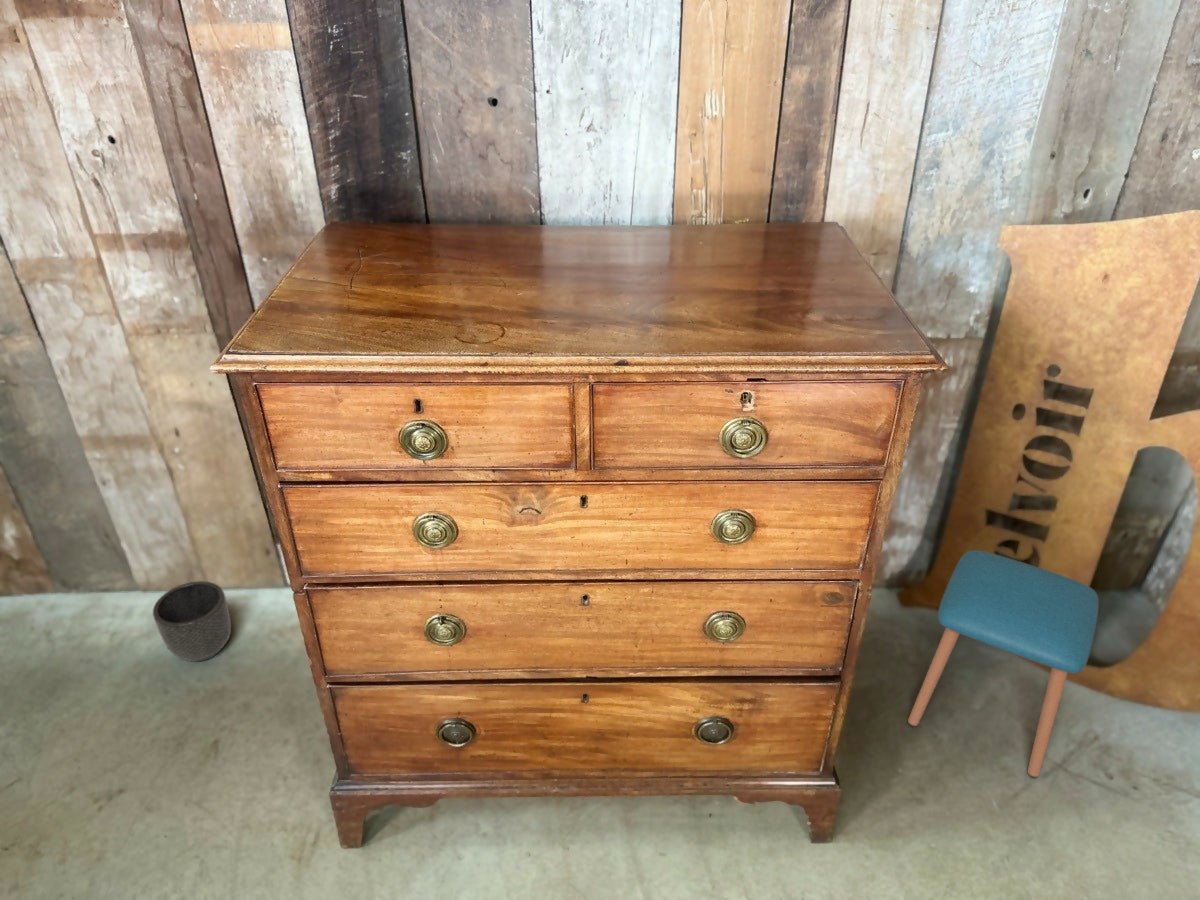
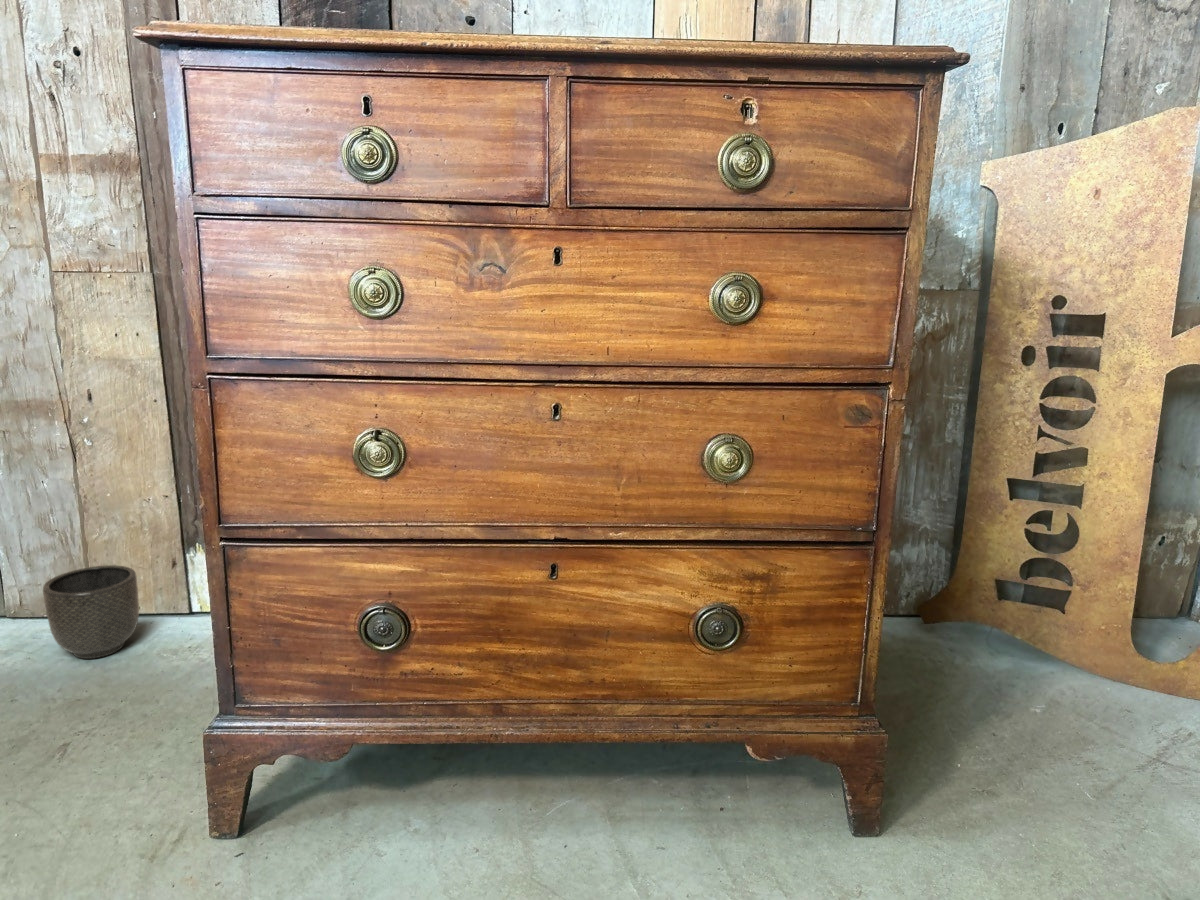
stool: present [908,550,1099,778] -> none [956,509,1171,768]

